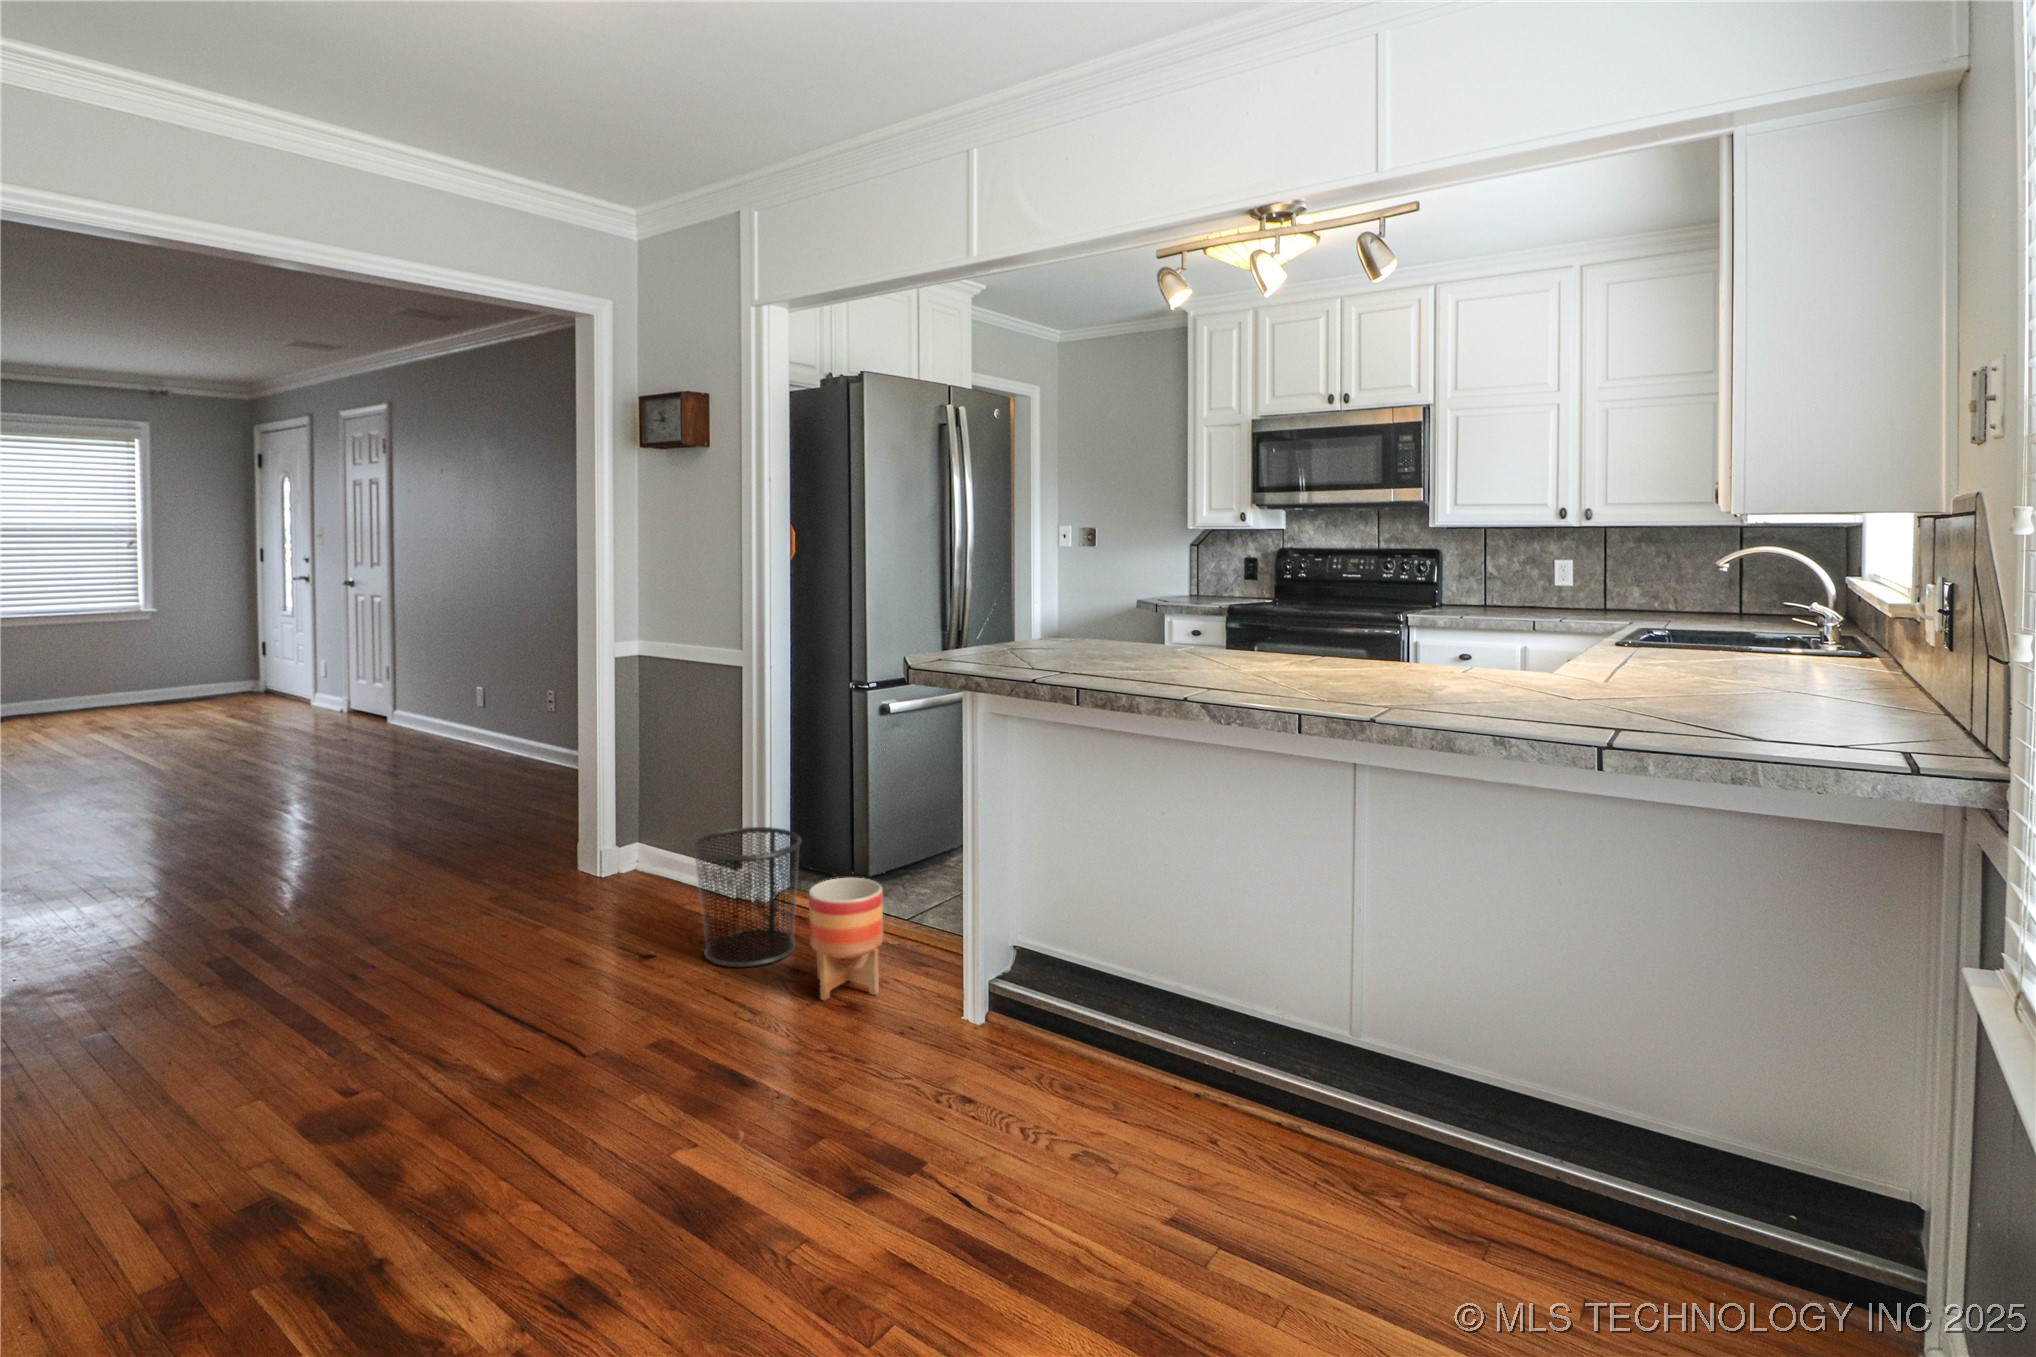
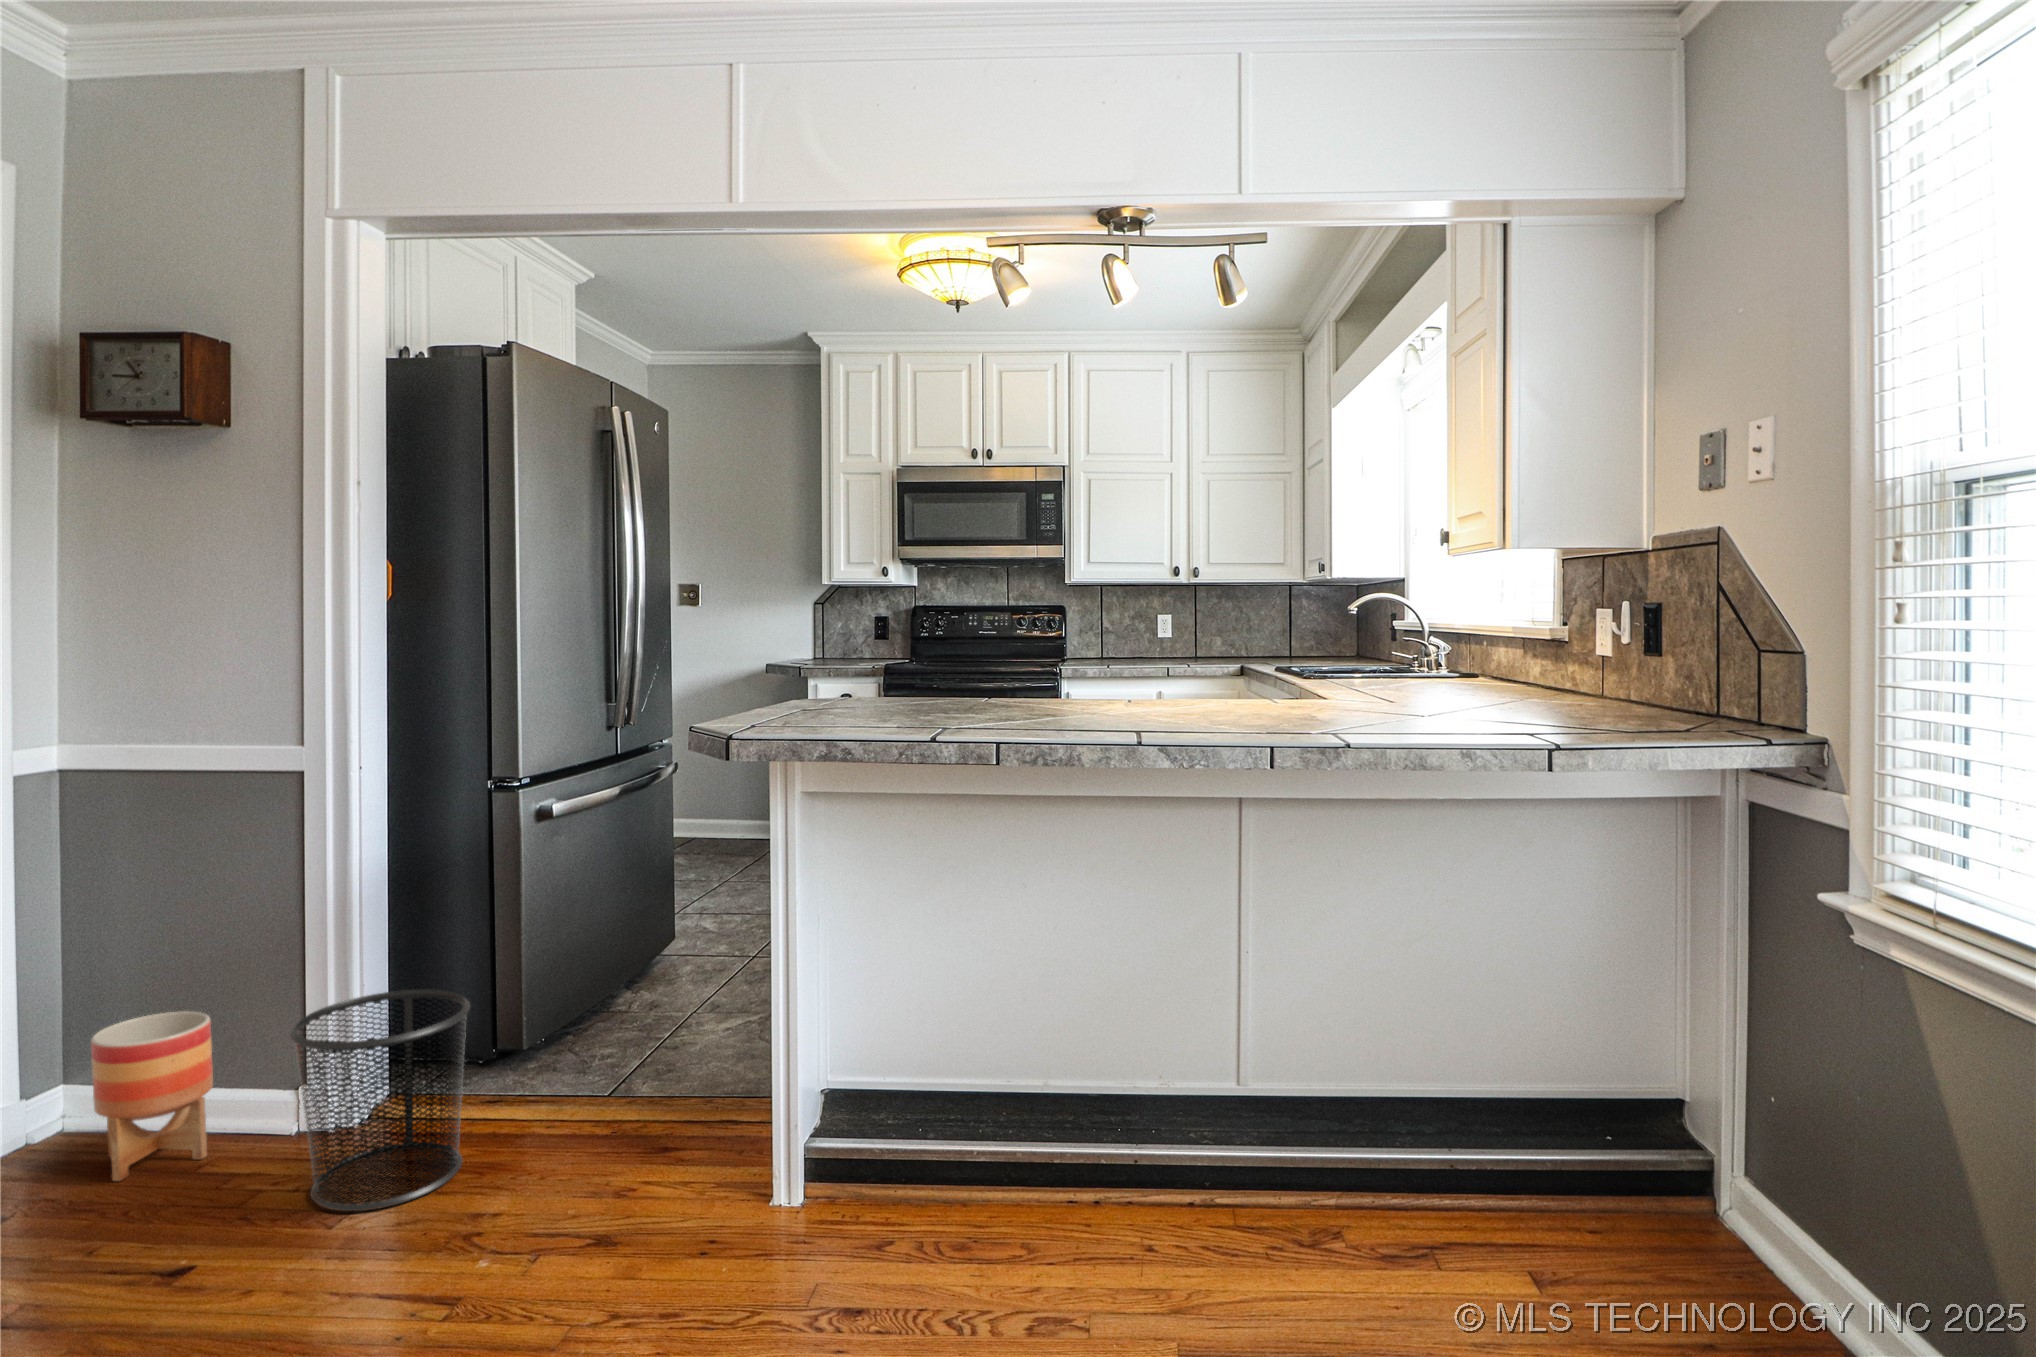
planter: present [809,878,883,1001] -> present [91,1011,213,1181]

